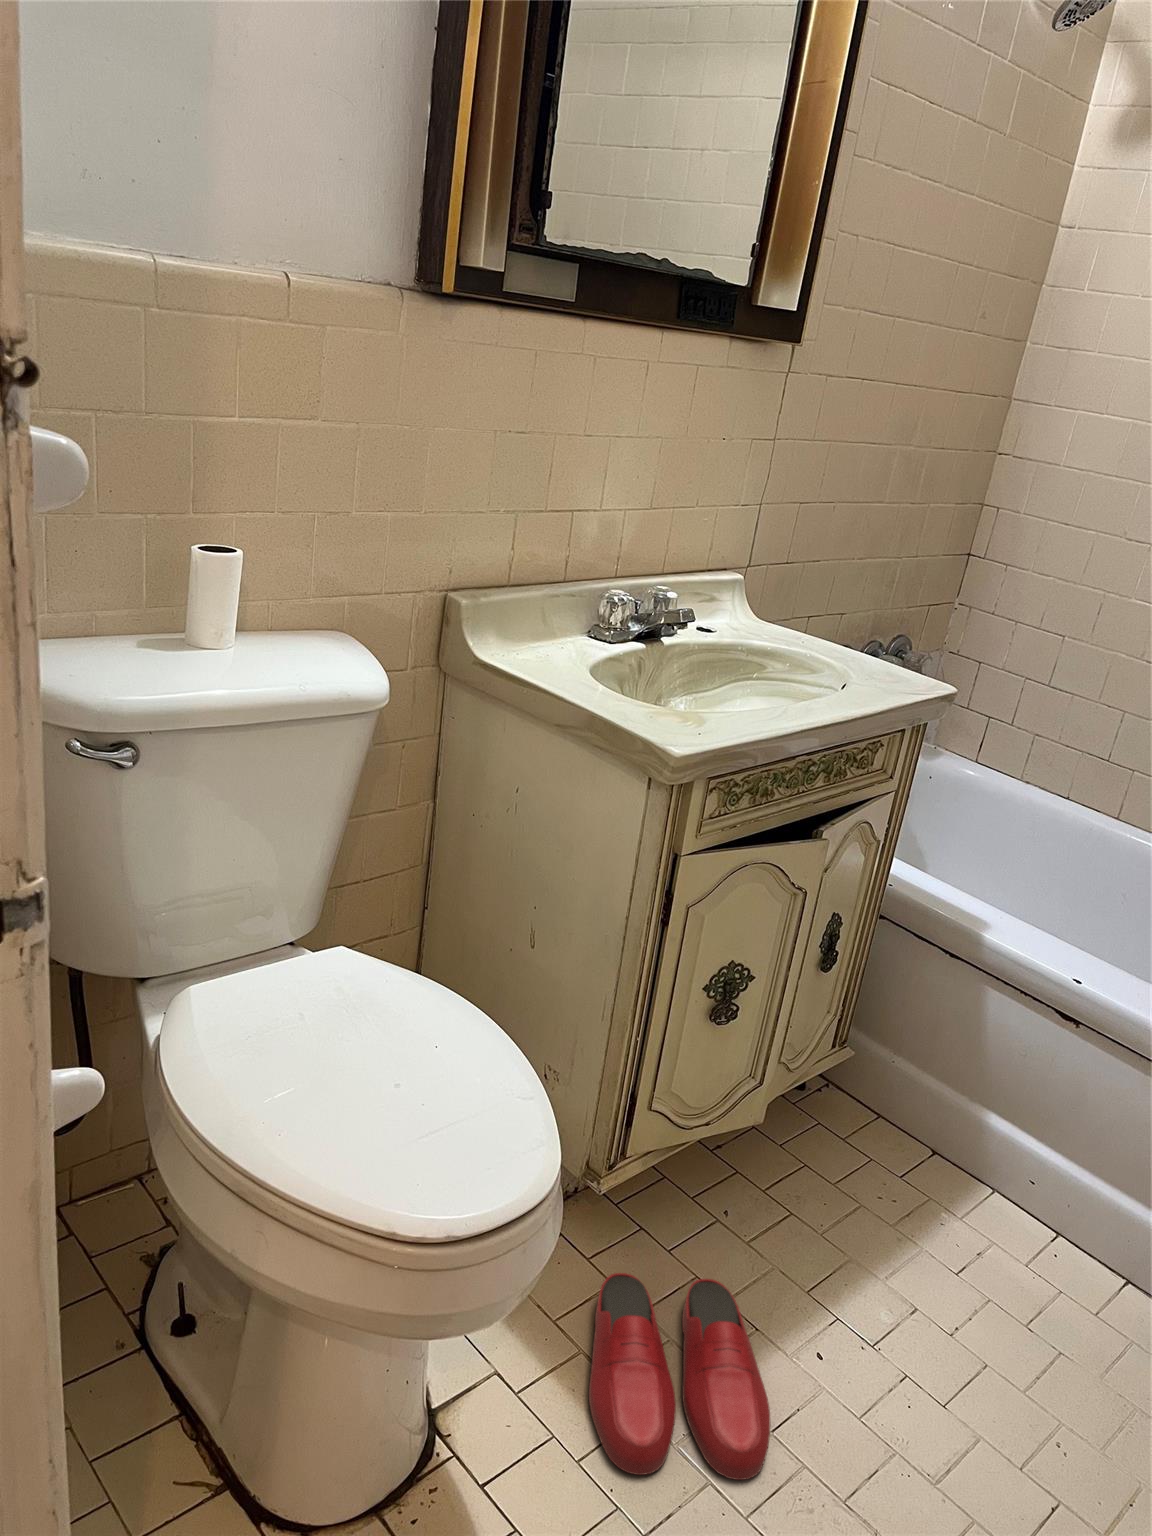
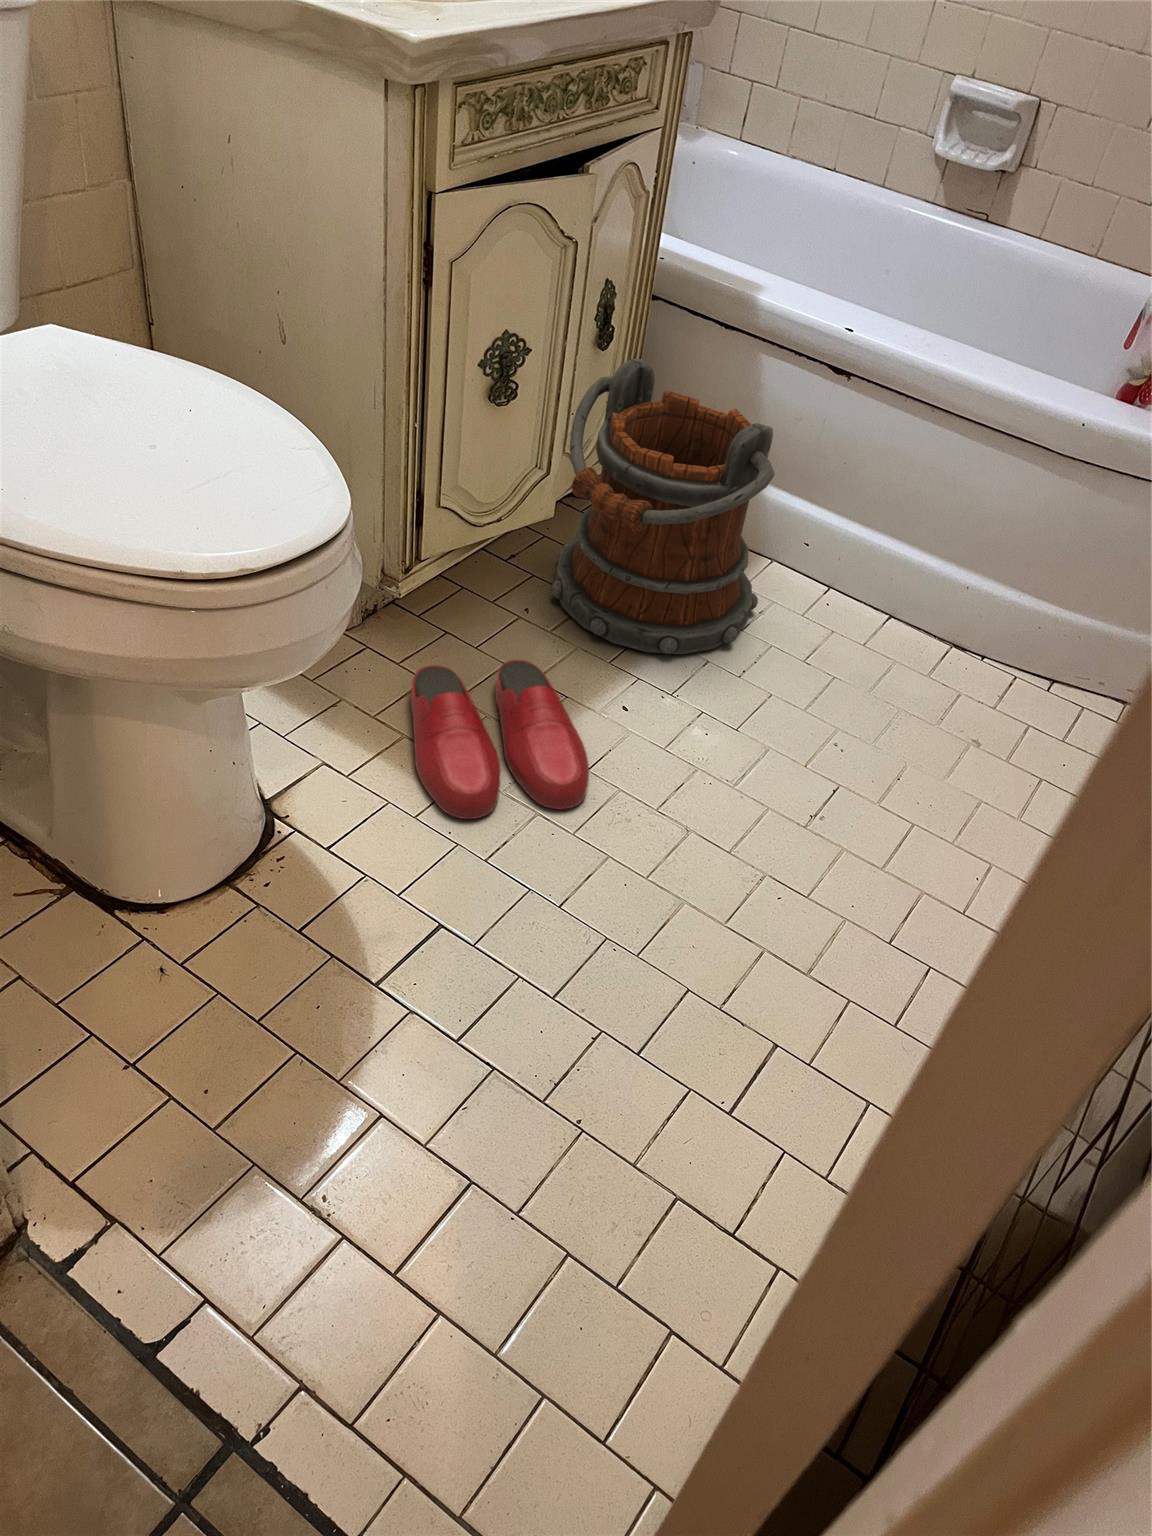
bucket: none [755,985,991,1294] -> present [551,359,775,654]

